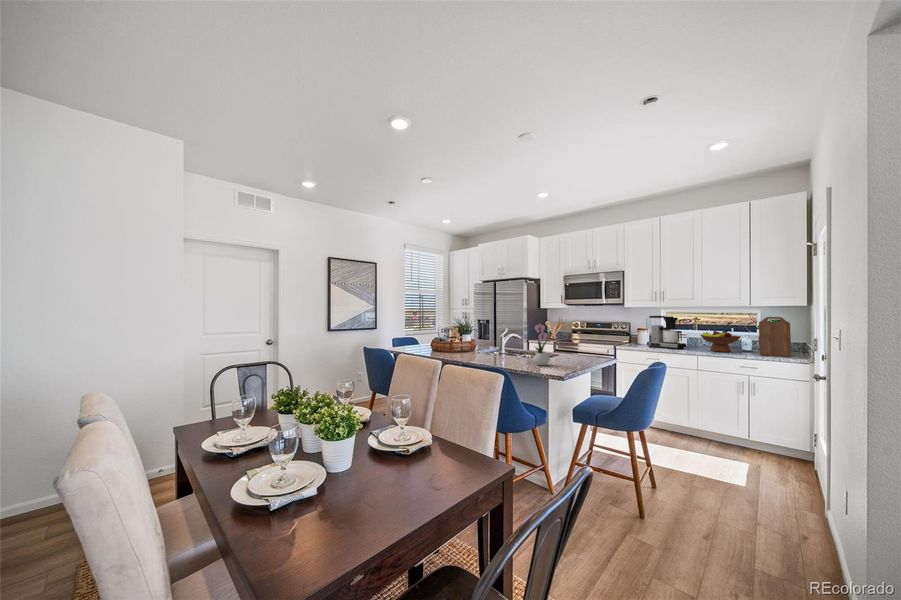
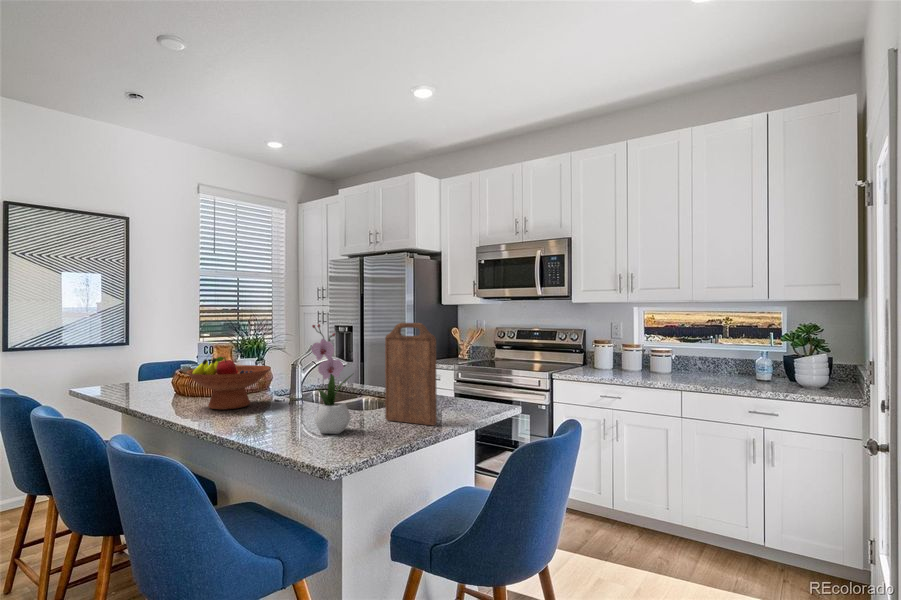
coffee maker: present [647,316,686,349] -> none [605,318,669,378]
cutting board: present [759,317,791,357] -> present [385,323,437,426]
fruit bowl: present [700,330,741,352] -> present [186,357,270,410]

